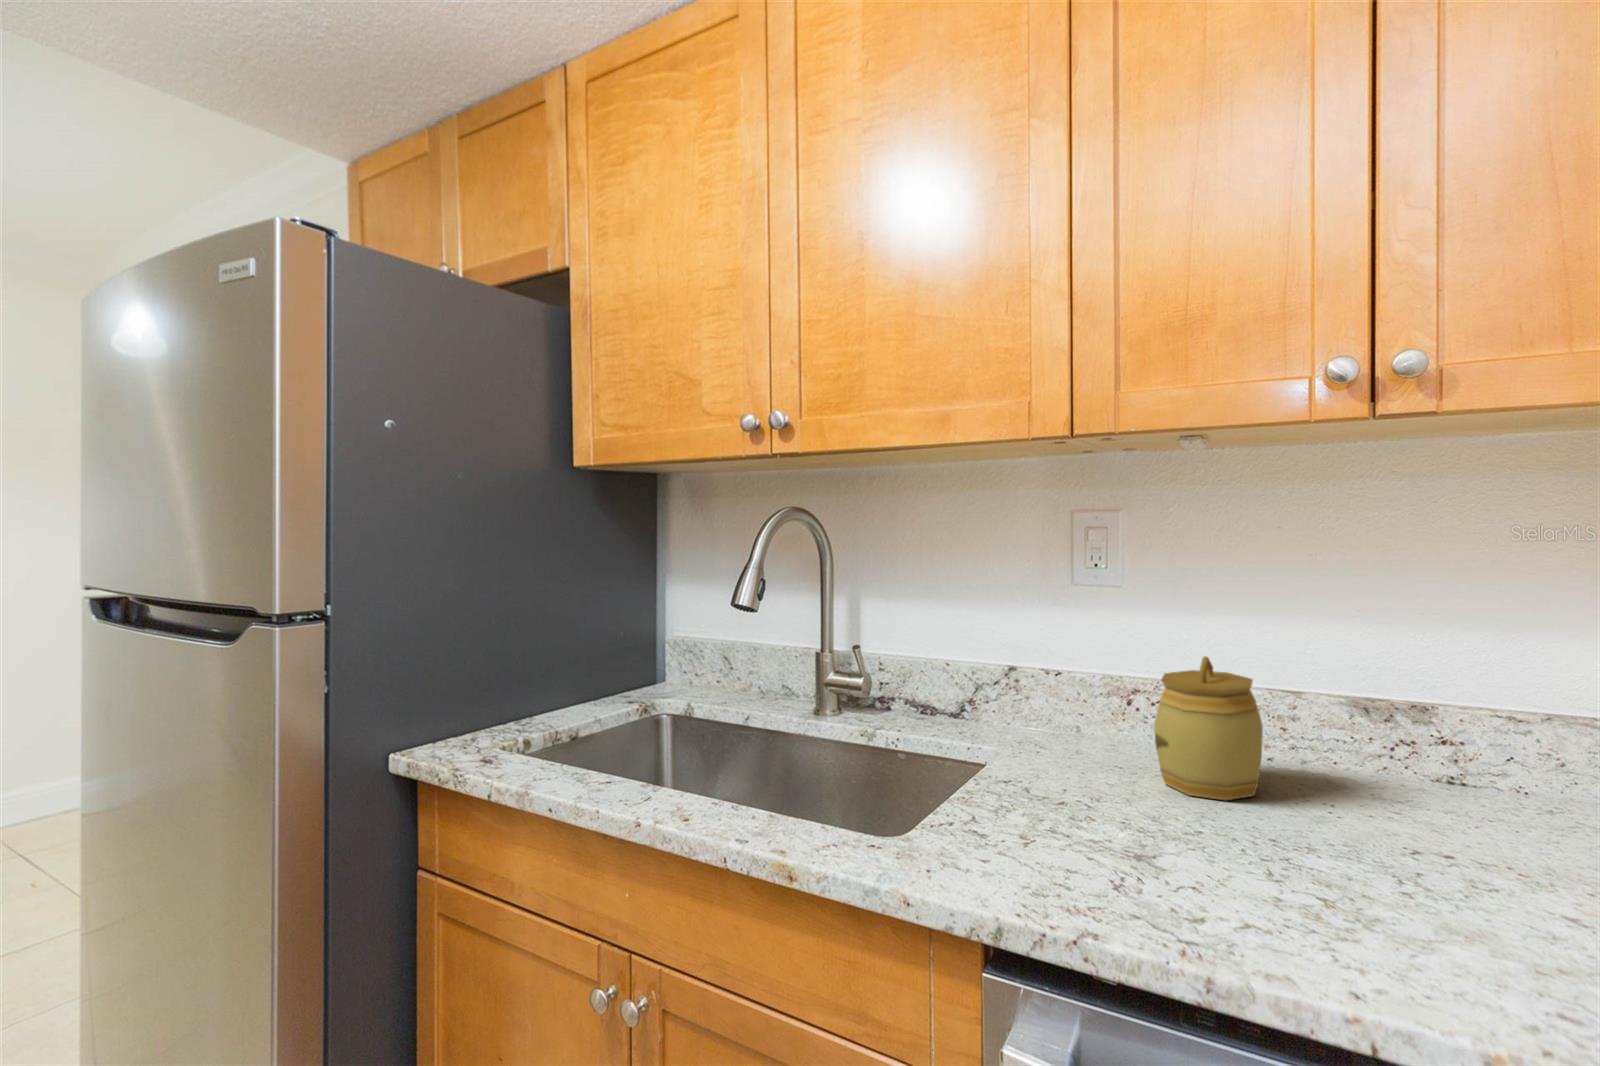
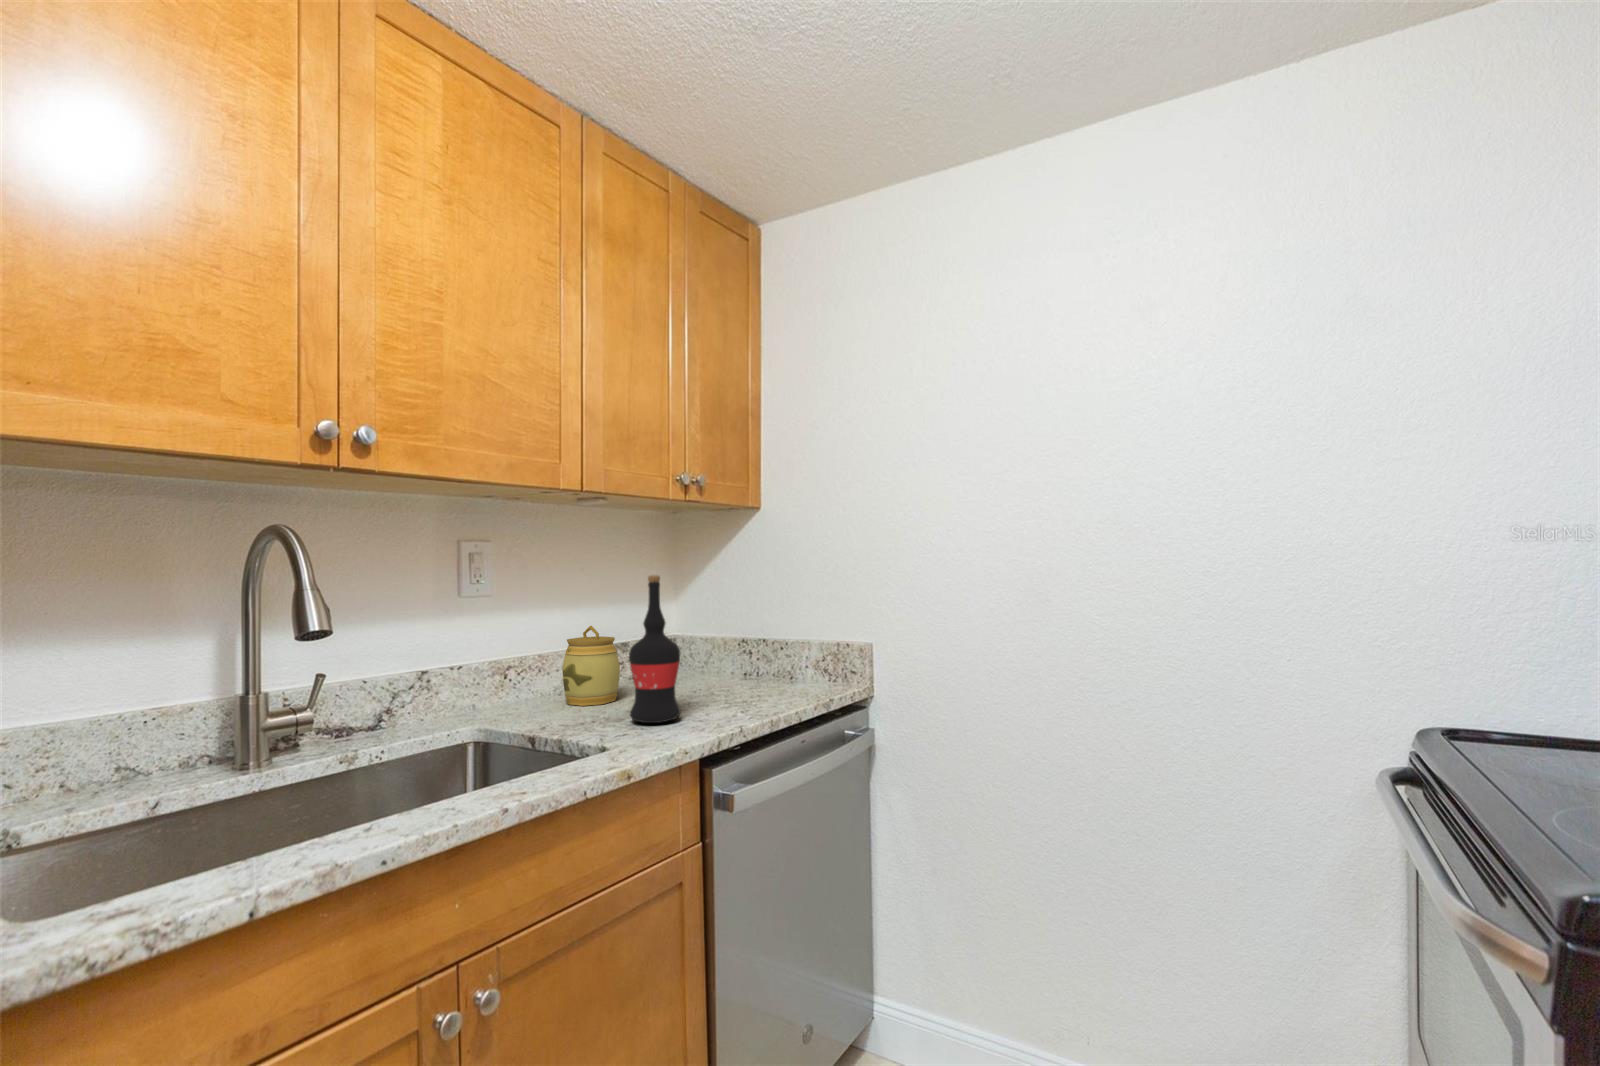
wine bottle: none [1021,591,1122,862] -> present [629,575,681,723]

